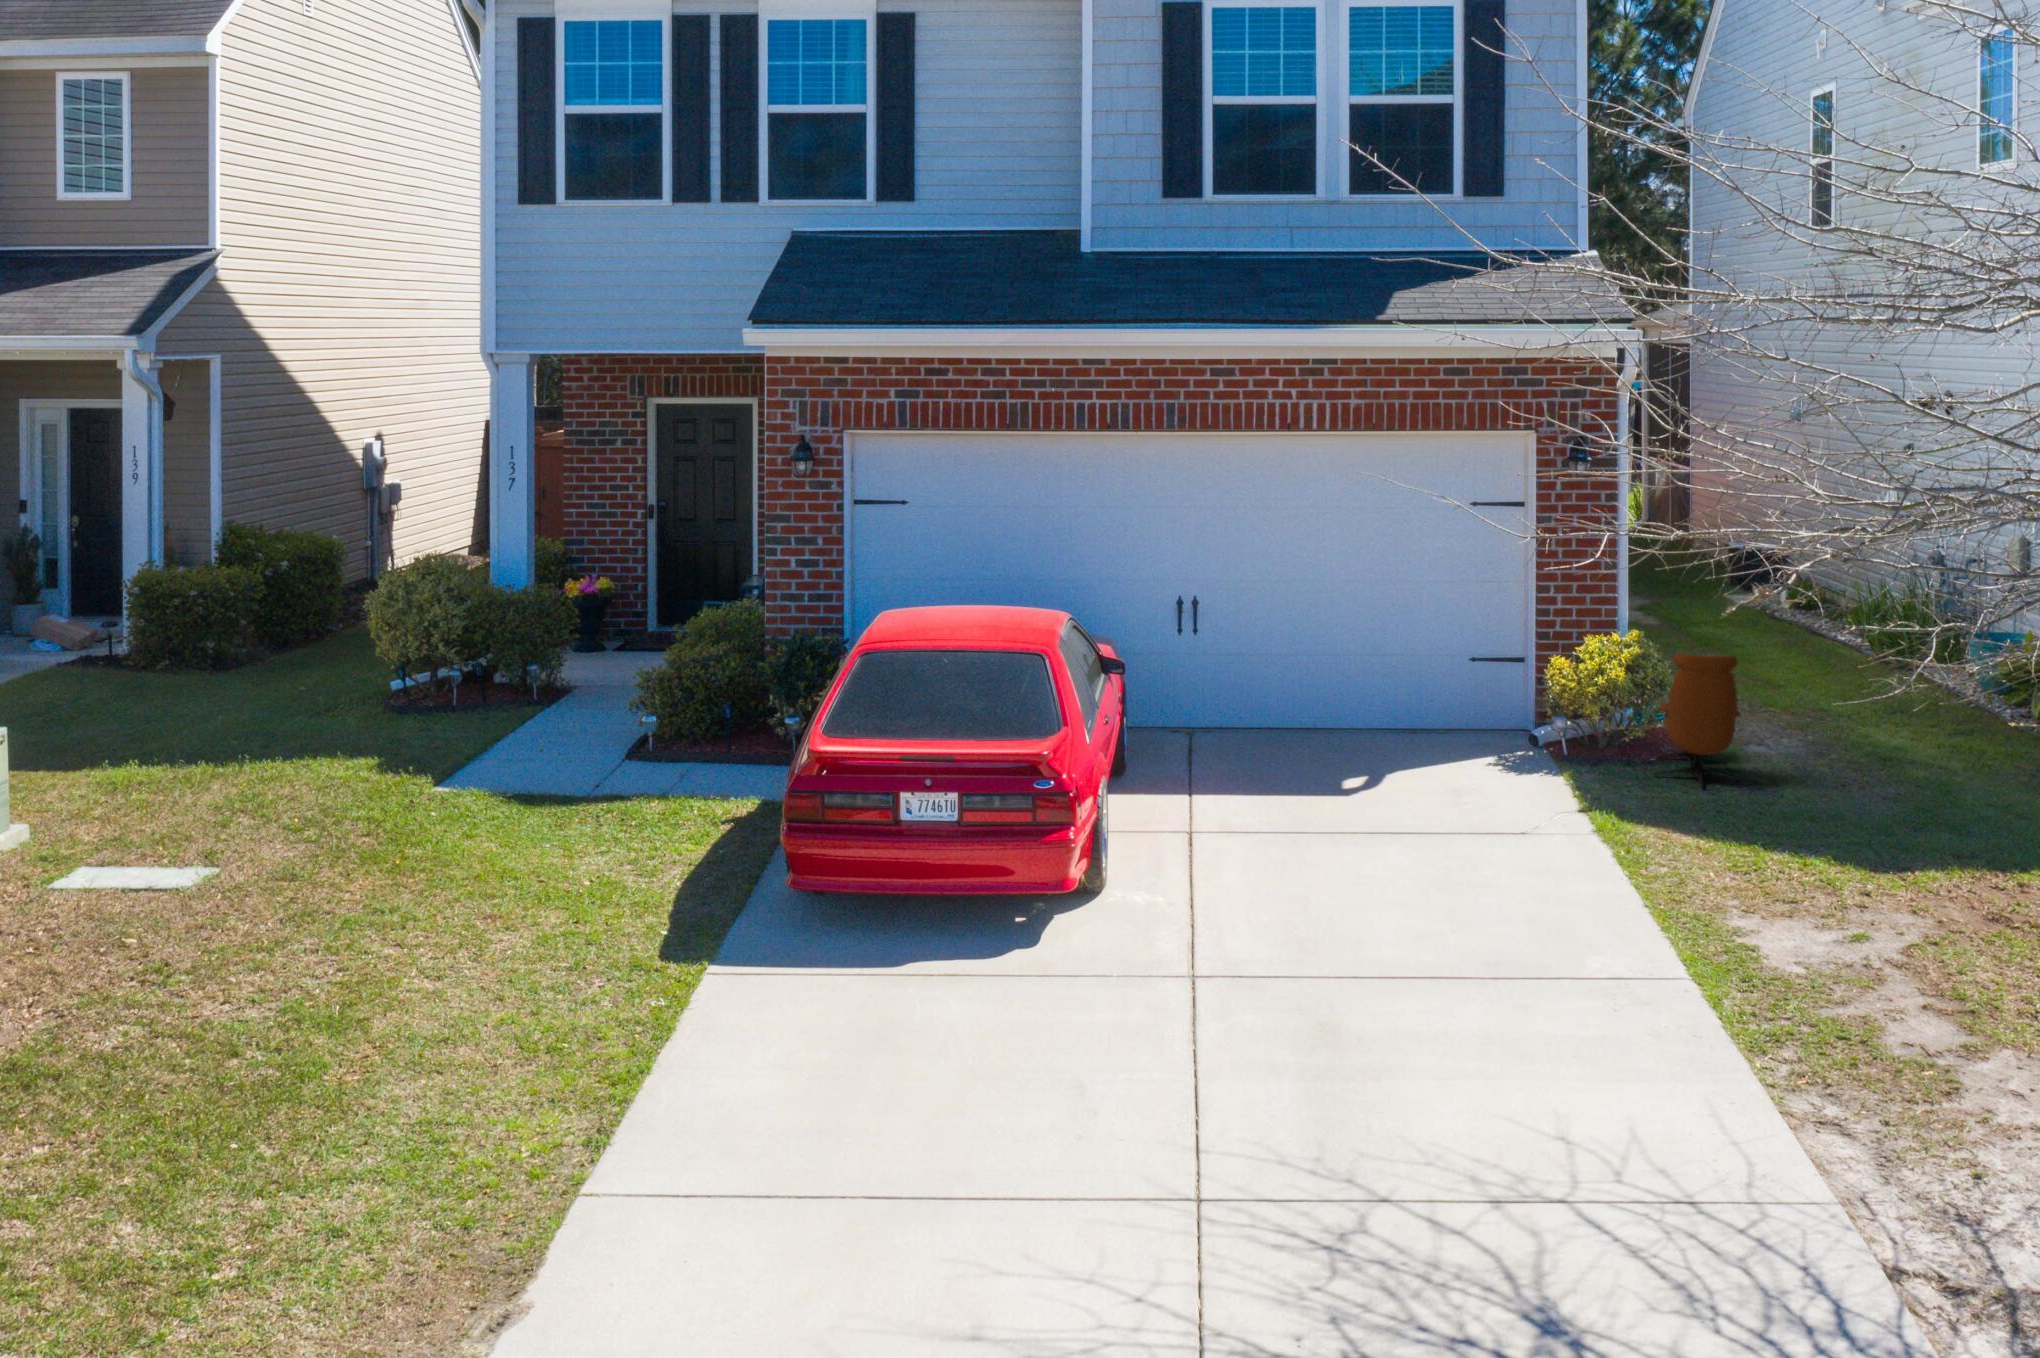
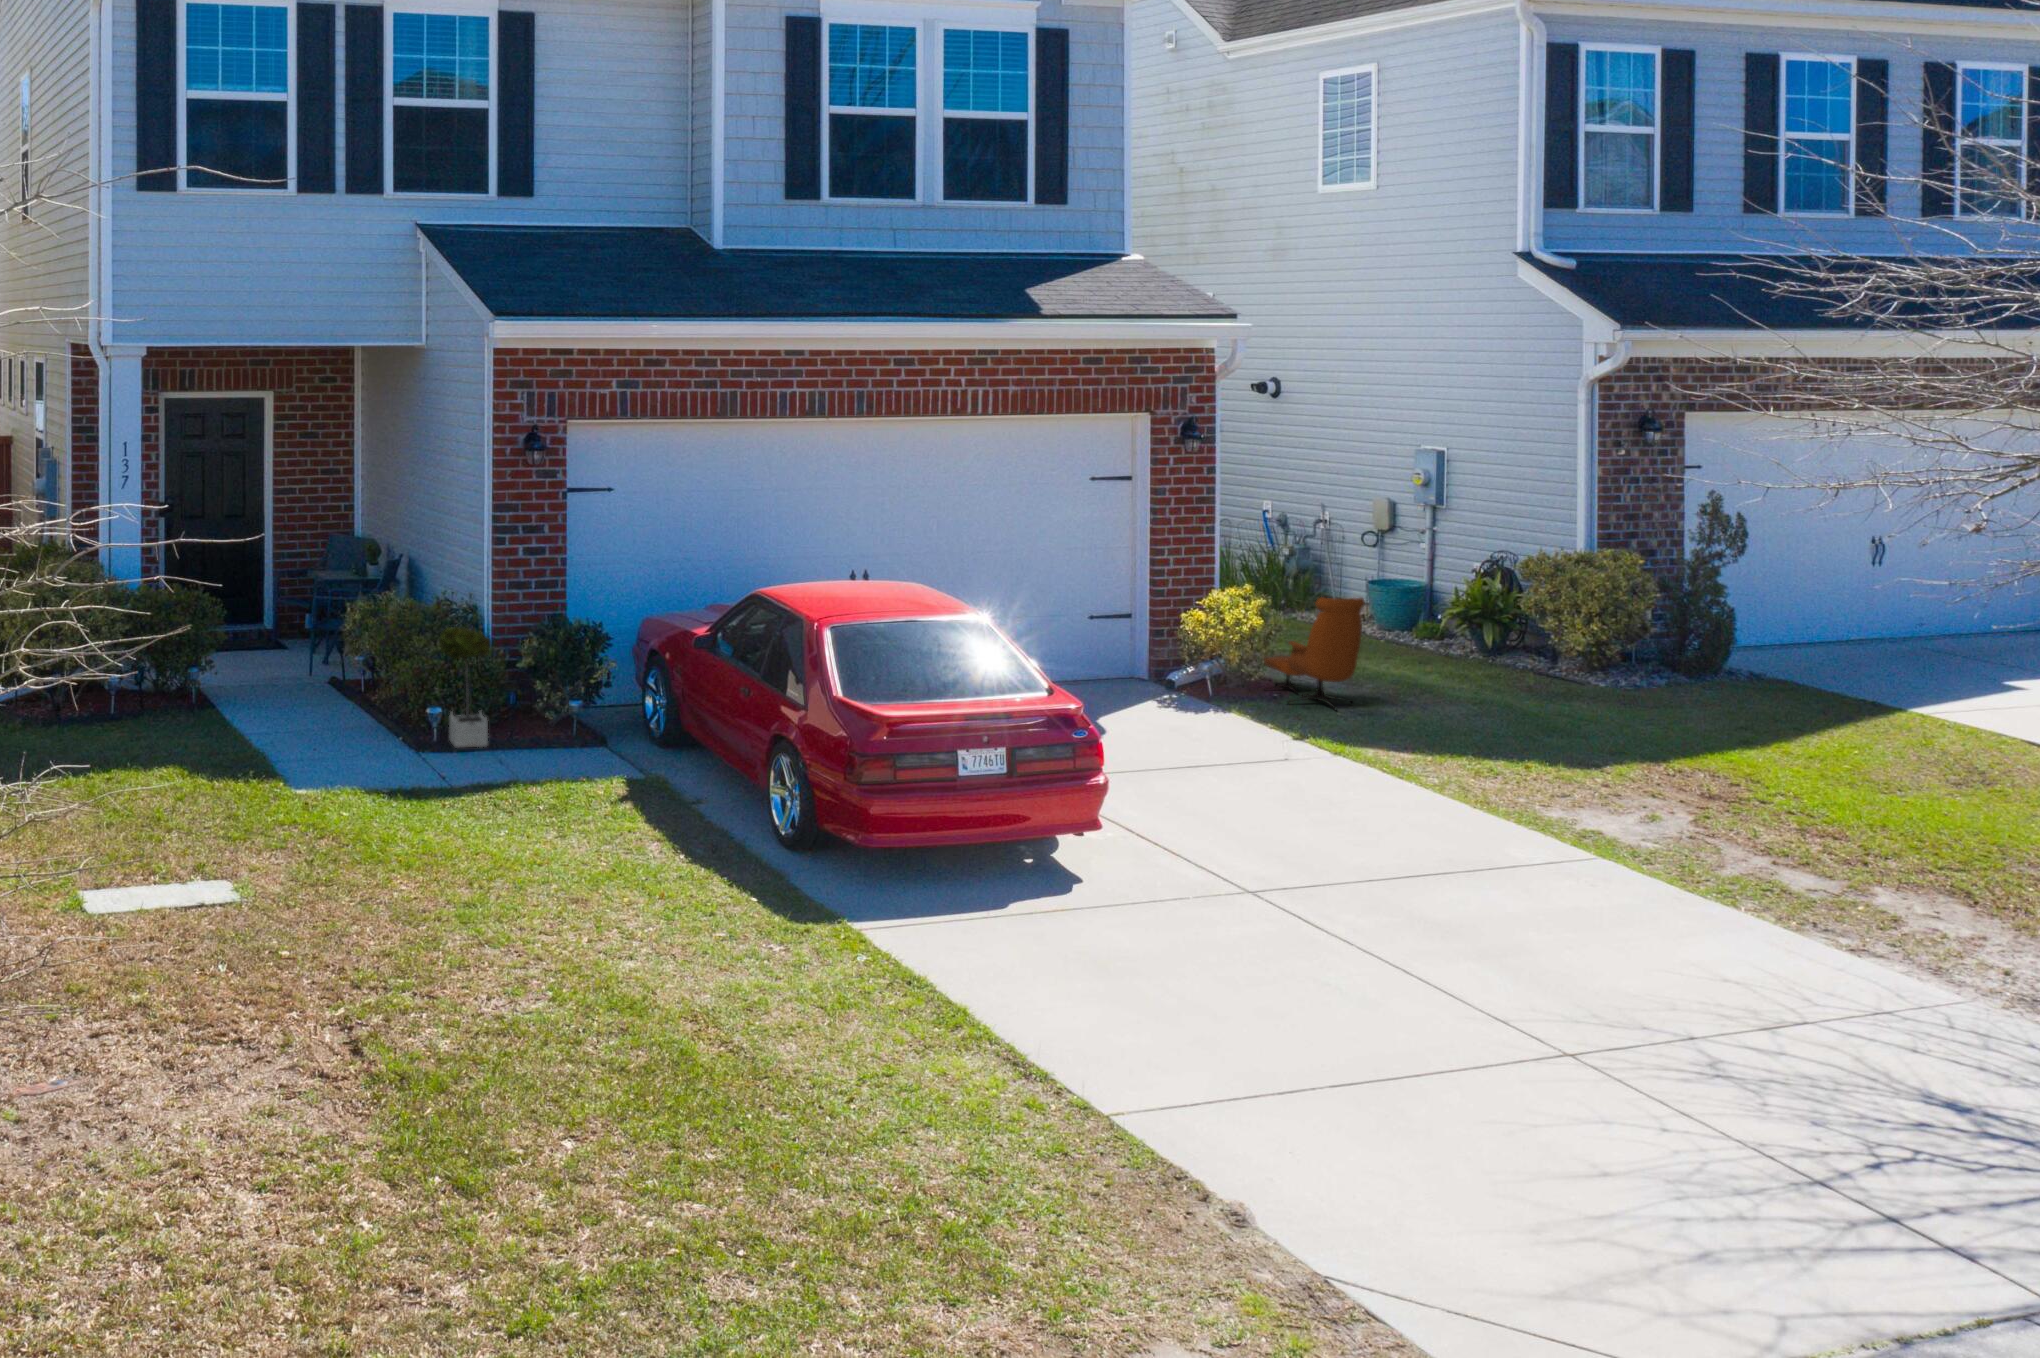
potted tree: none [647,635,701,759] -> present [439,627,491,747]

